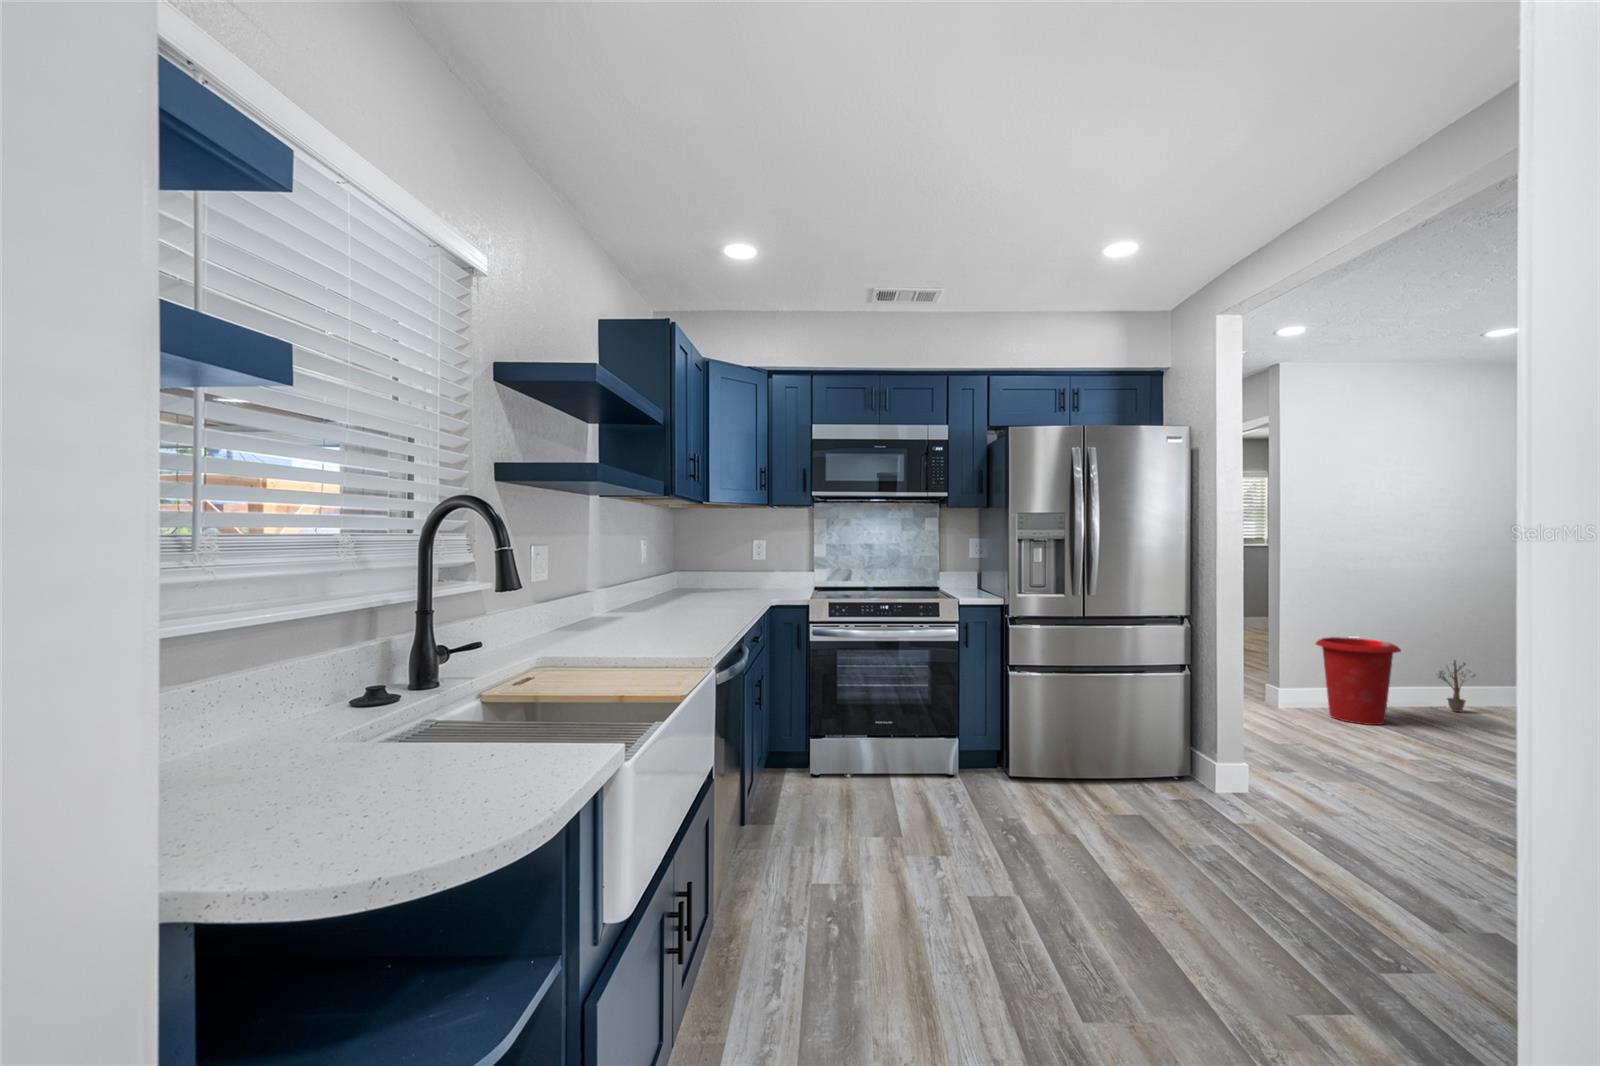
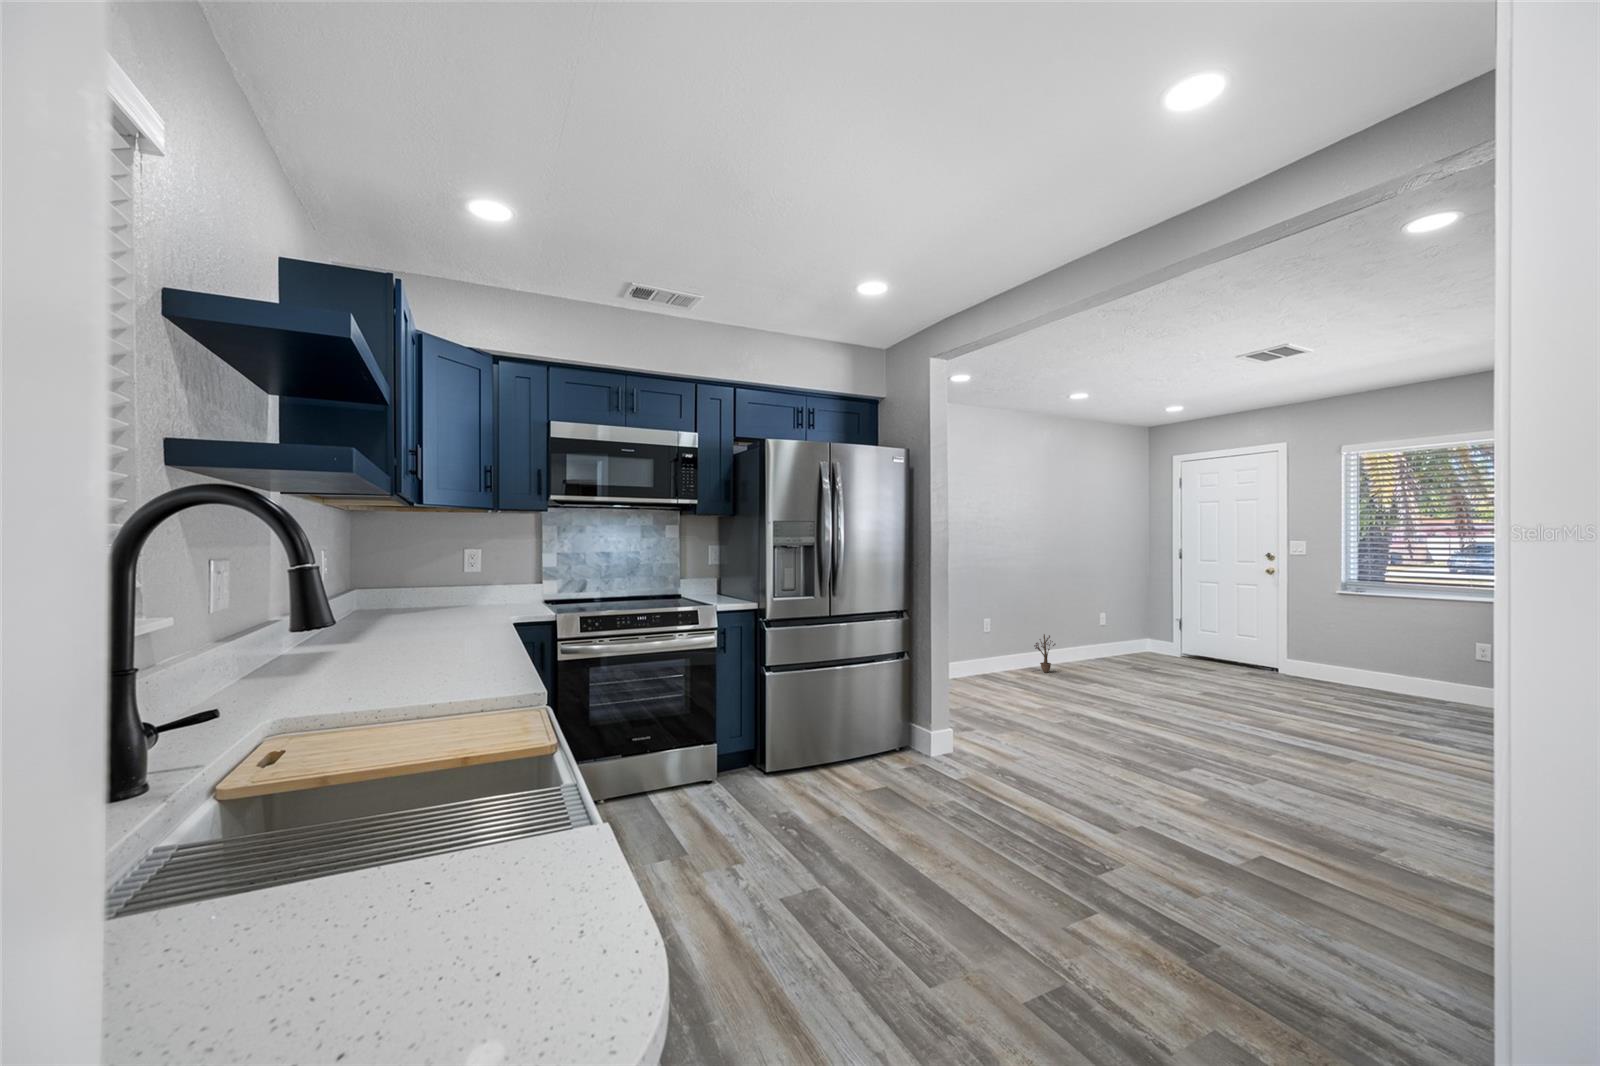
waste bin: present [1316,637,1401,725] -> none [966,622,1020,689]

